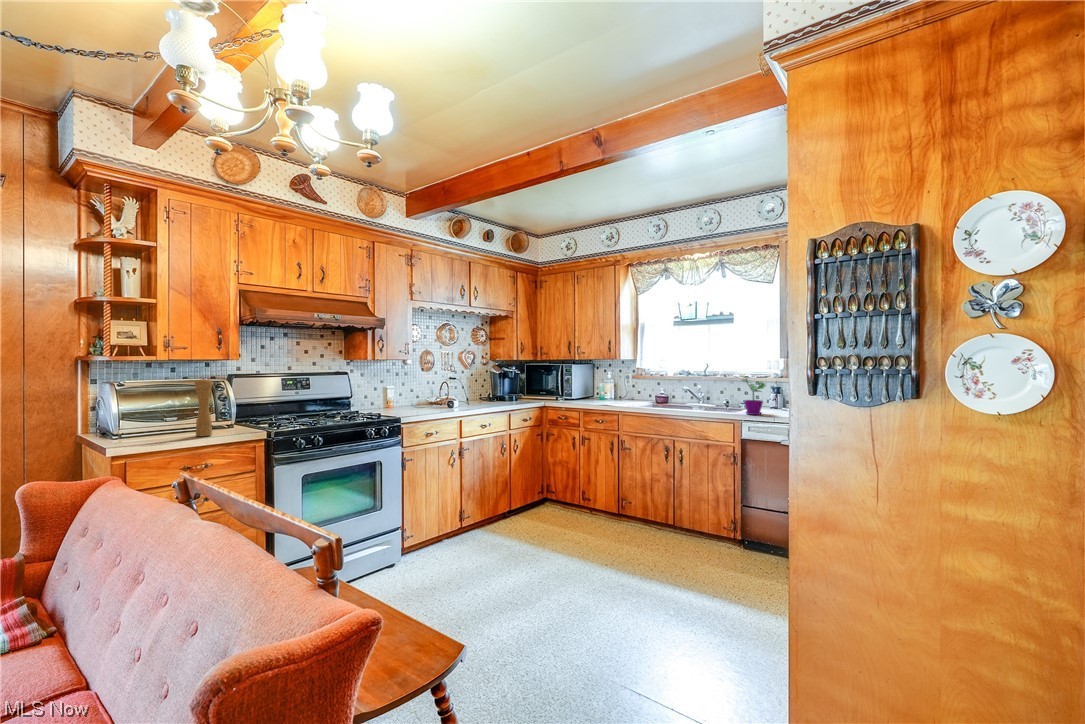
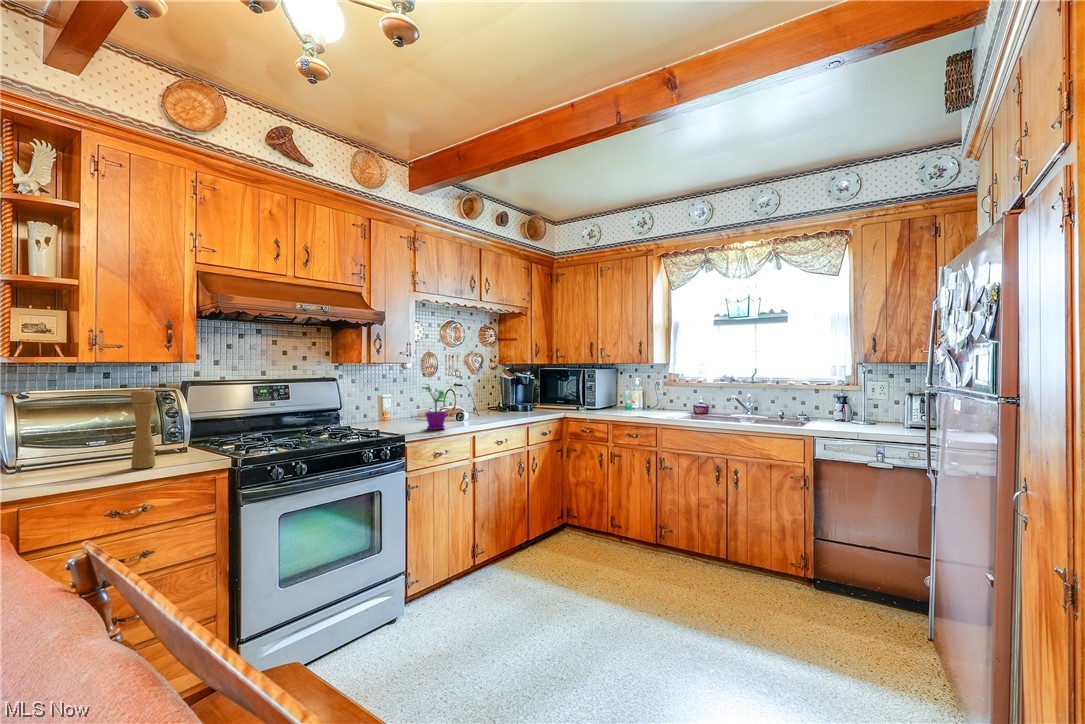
flower pot: present [742,376,765,415] -> present [422,384,447,429]

